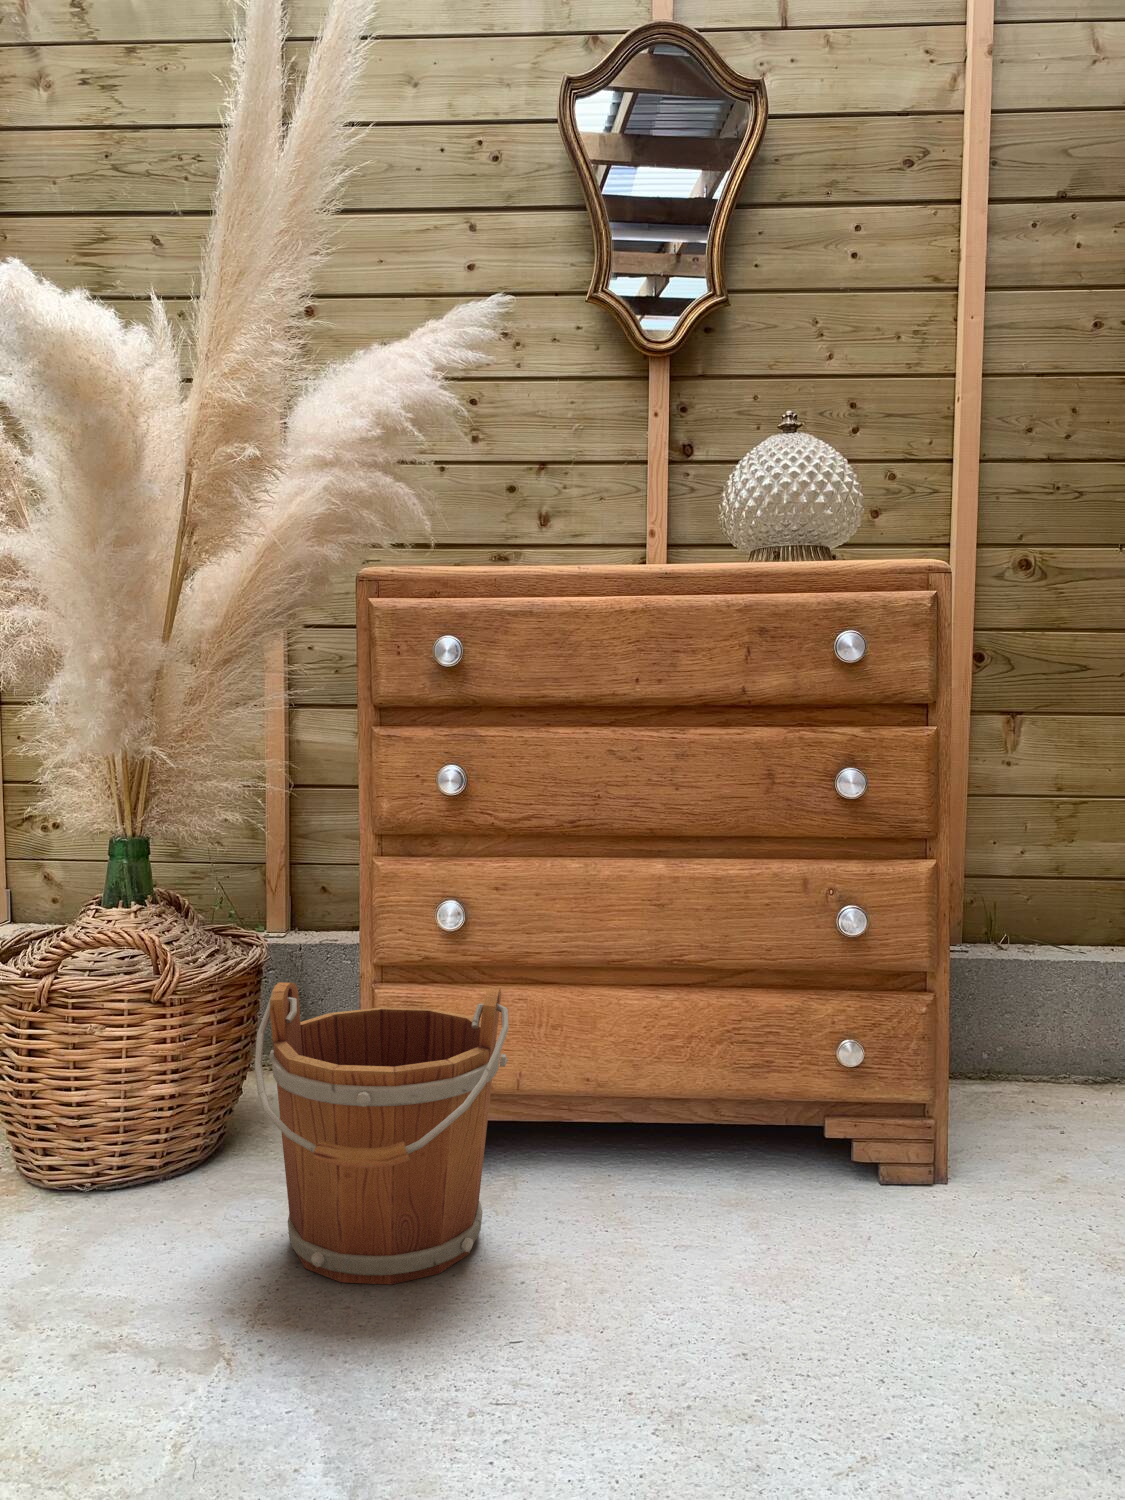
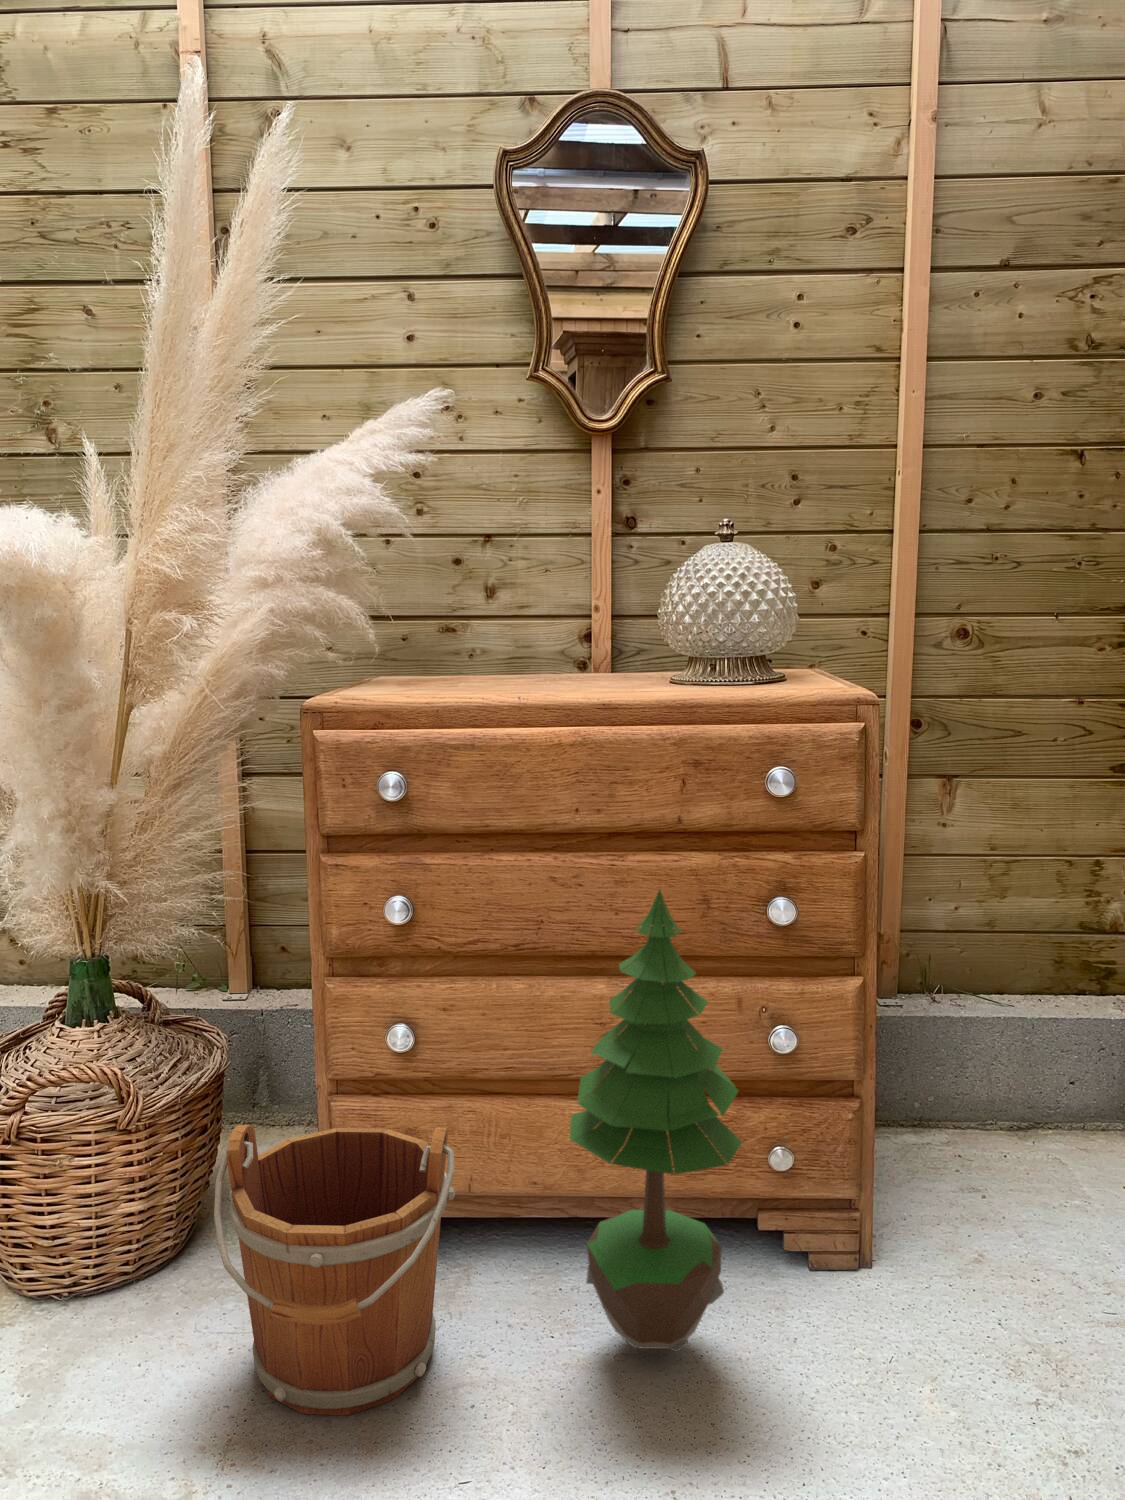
potted tree: none [630,732,814,1241] -> present [570,890,742,1351]

